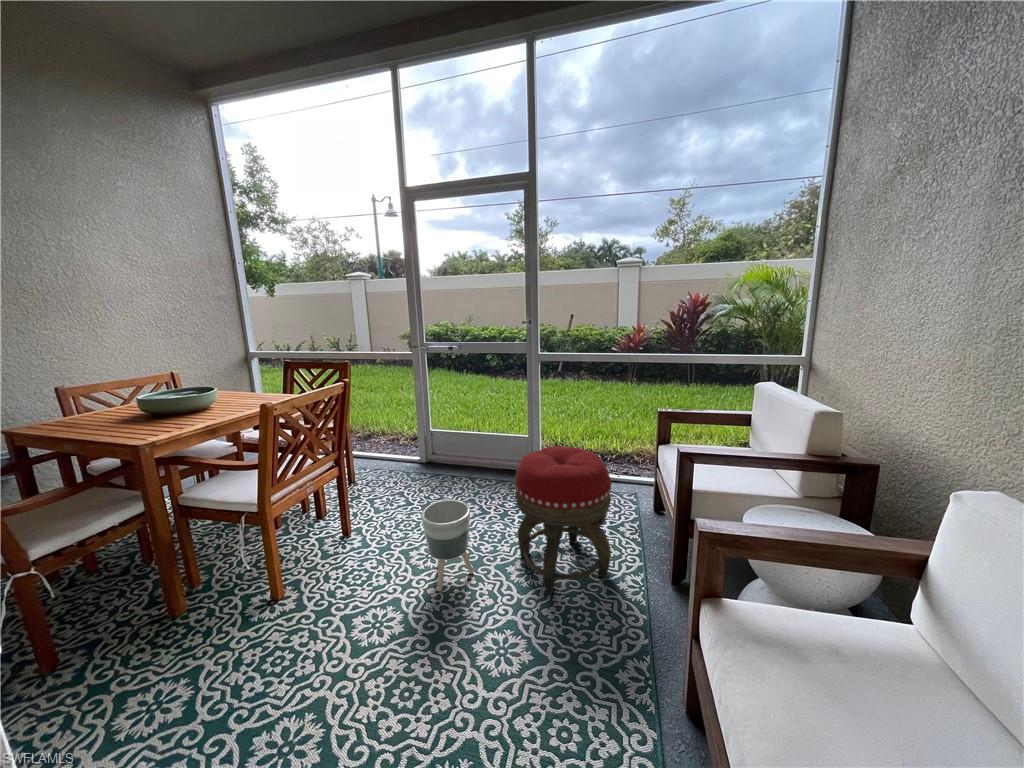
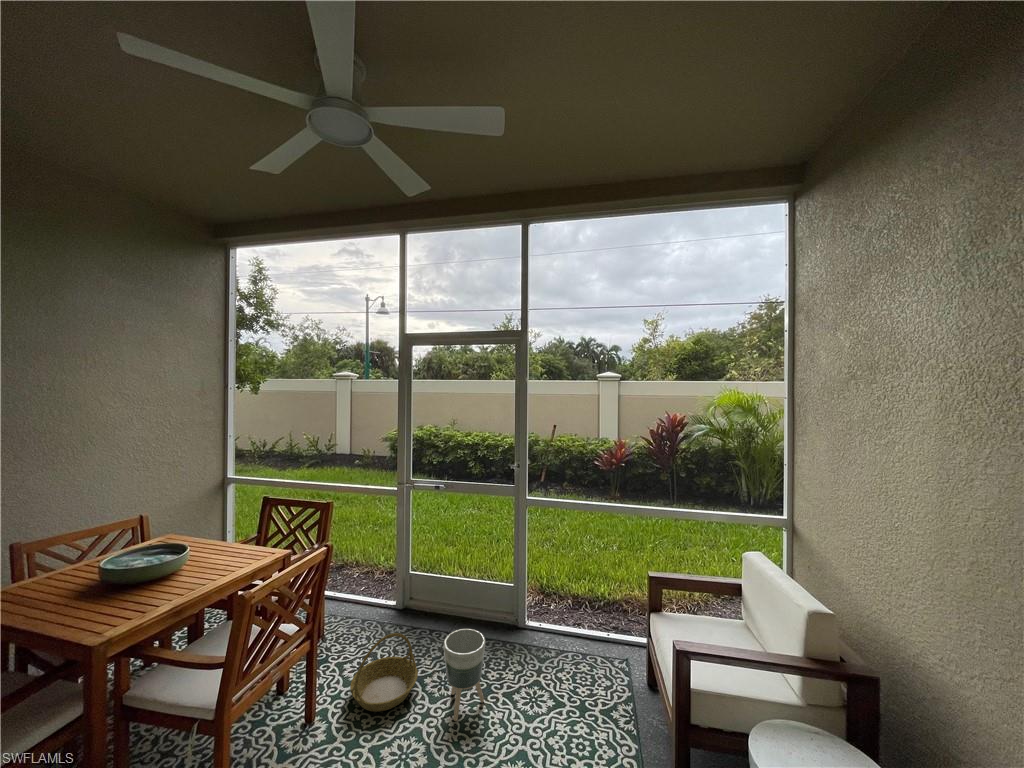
footstool: present [515,446,611,594] -> none [523,579,605,724]
basket: none [325,506,401,582] -> present [350,633,418,712]

